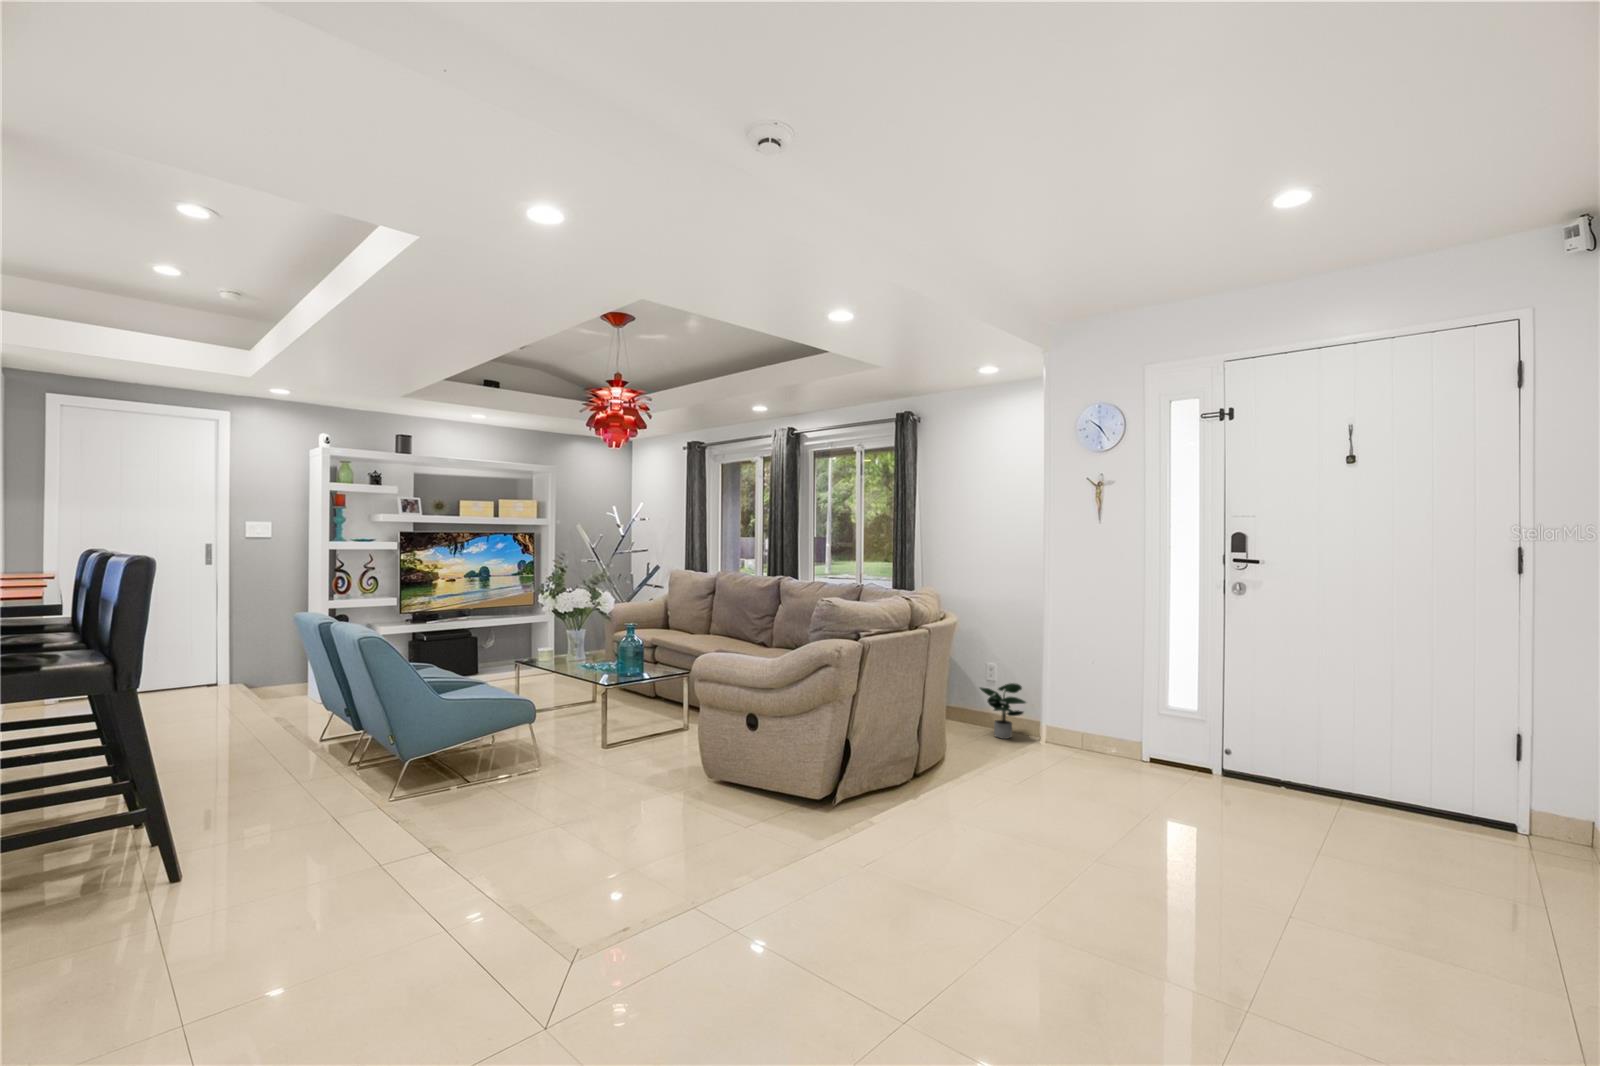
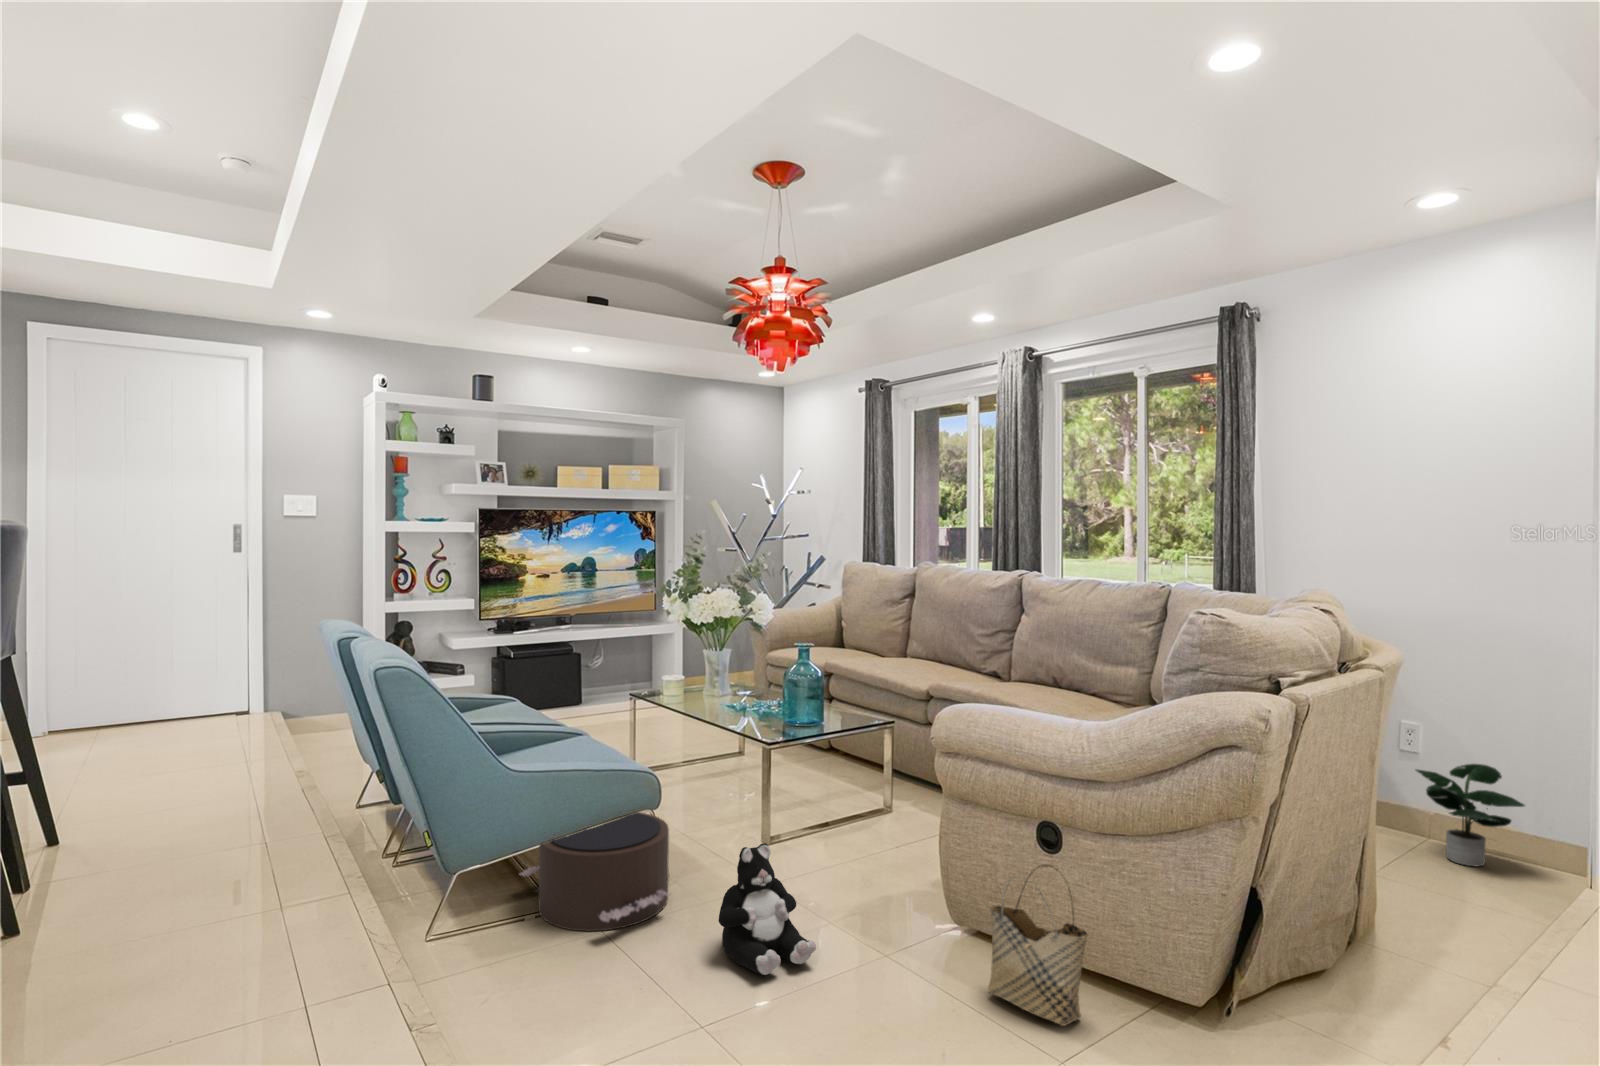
pouf: none [447,726,544,790] -> present [520,812,670,931]
plush toy: none [571,733,626,801] -> present [719,843,816,975]
woven basket: none [715,733,763,810] -> present [988,865,1088,1026]

